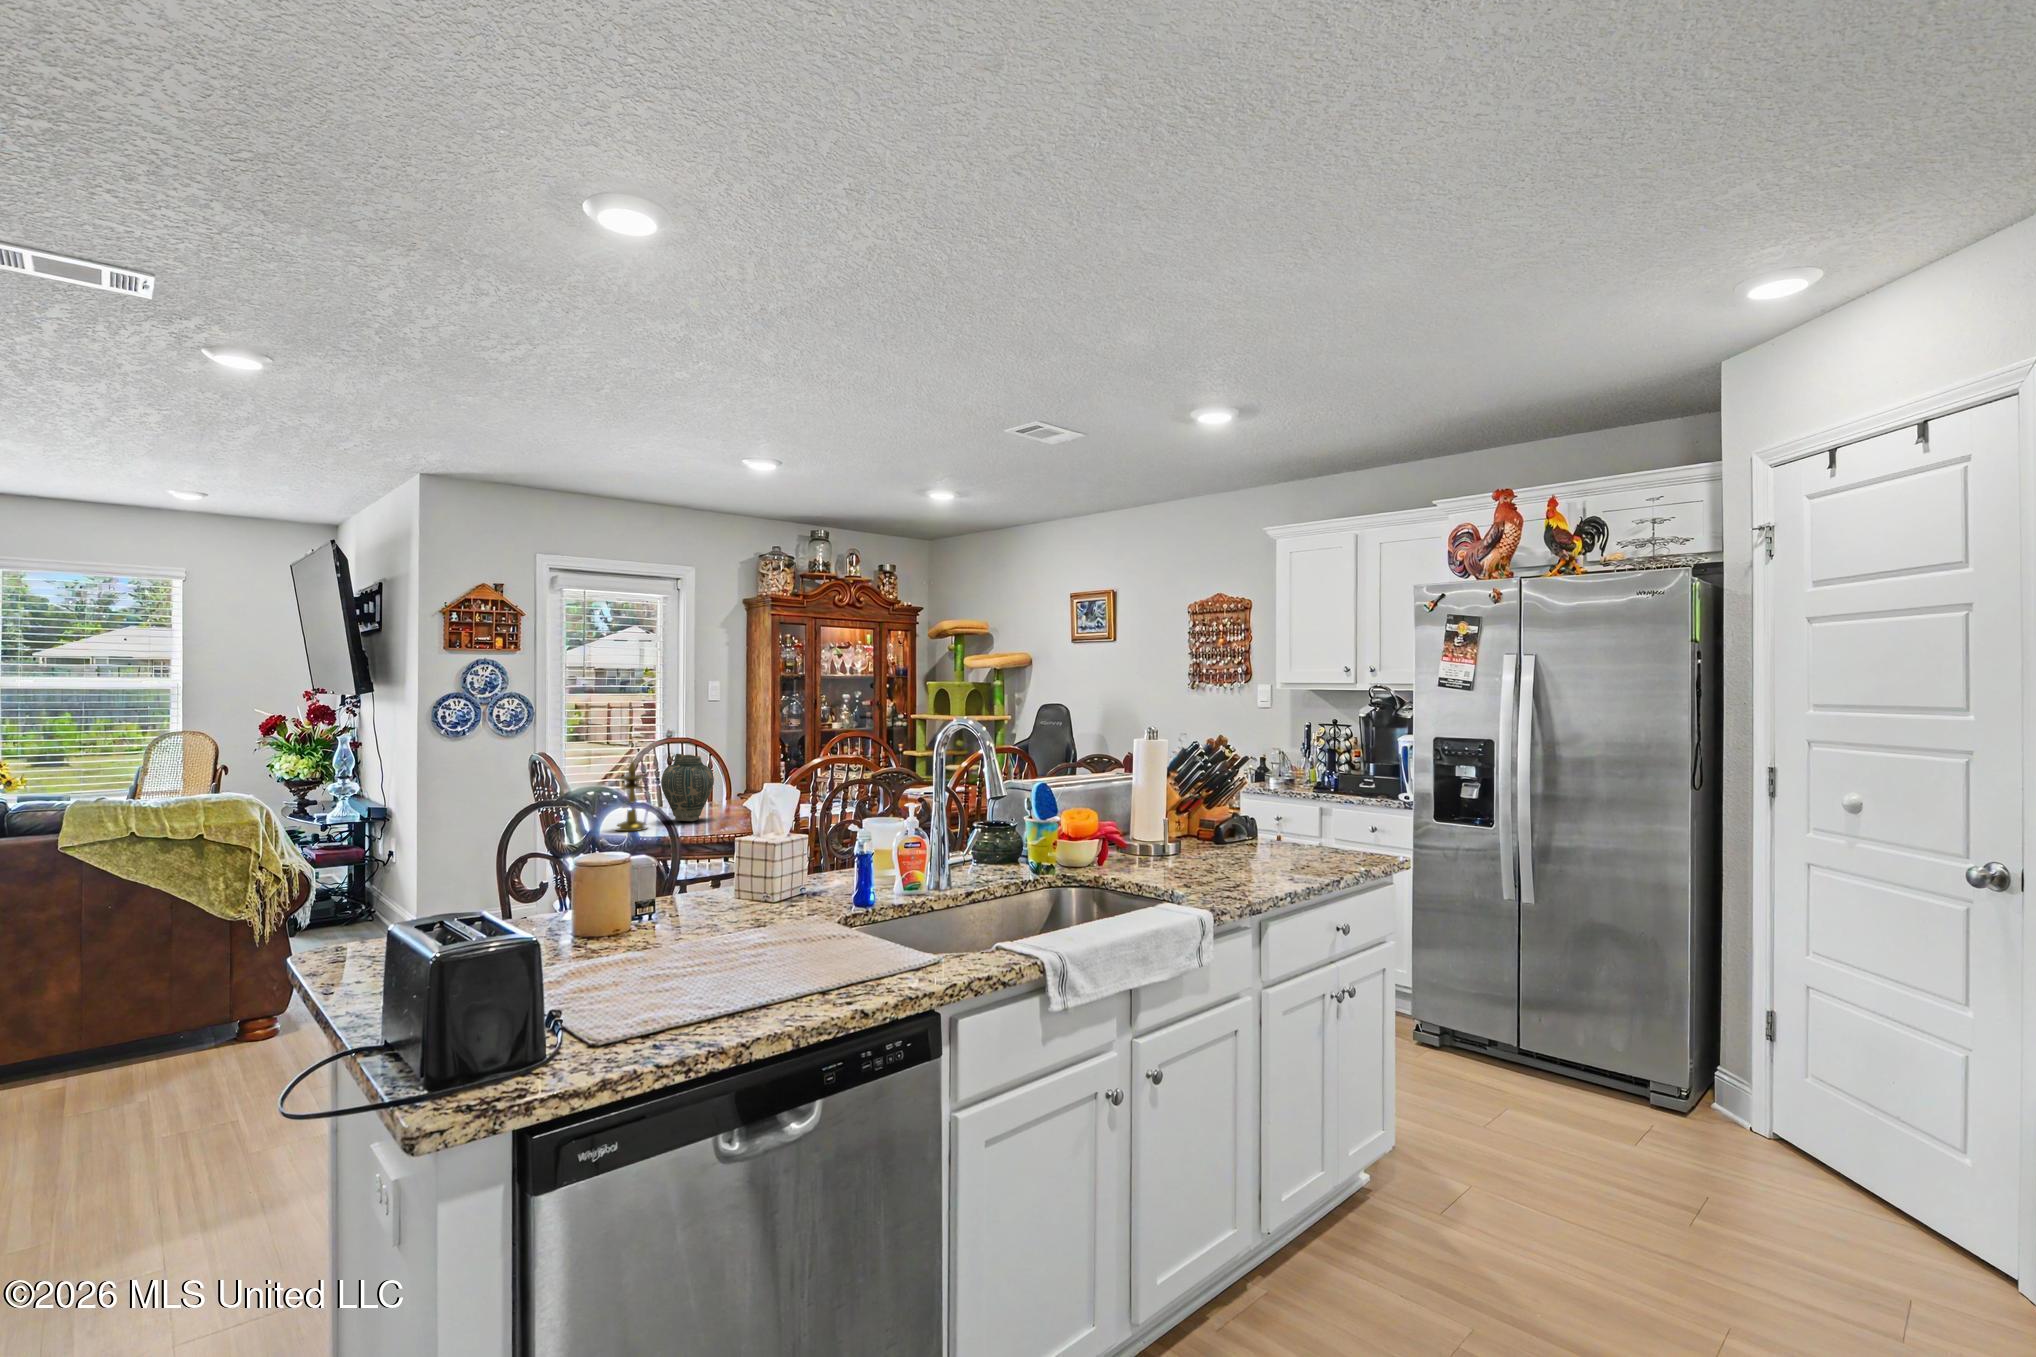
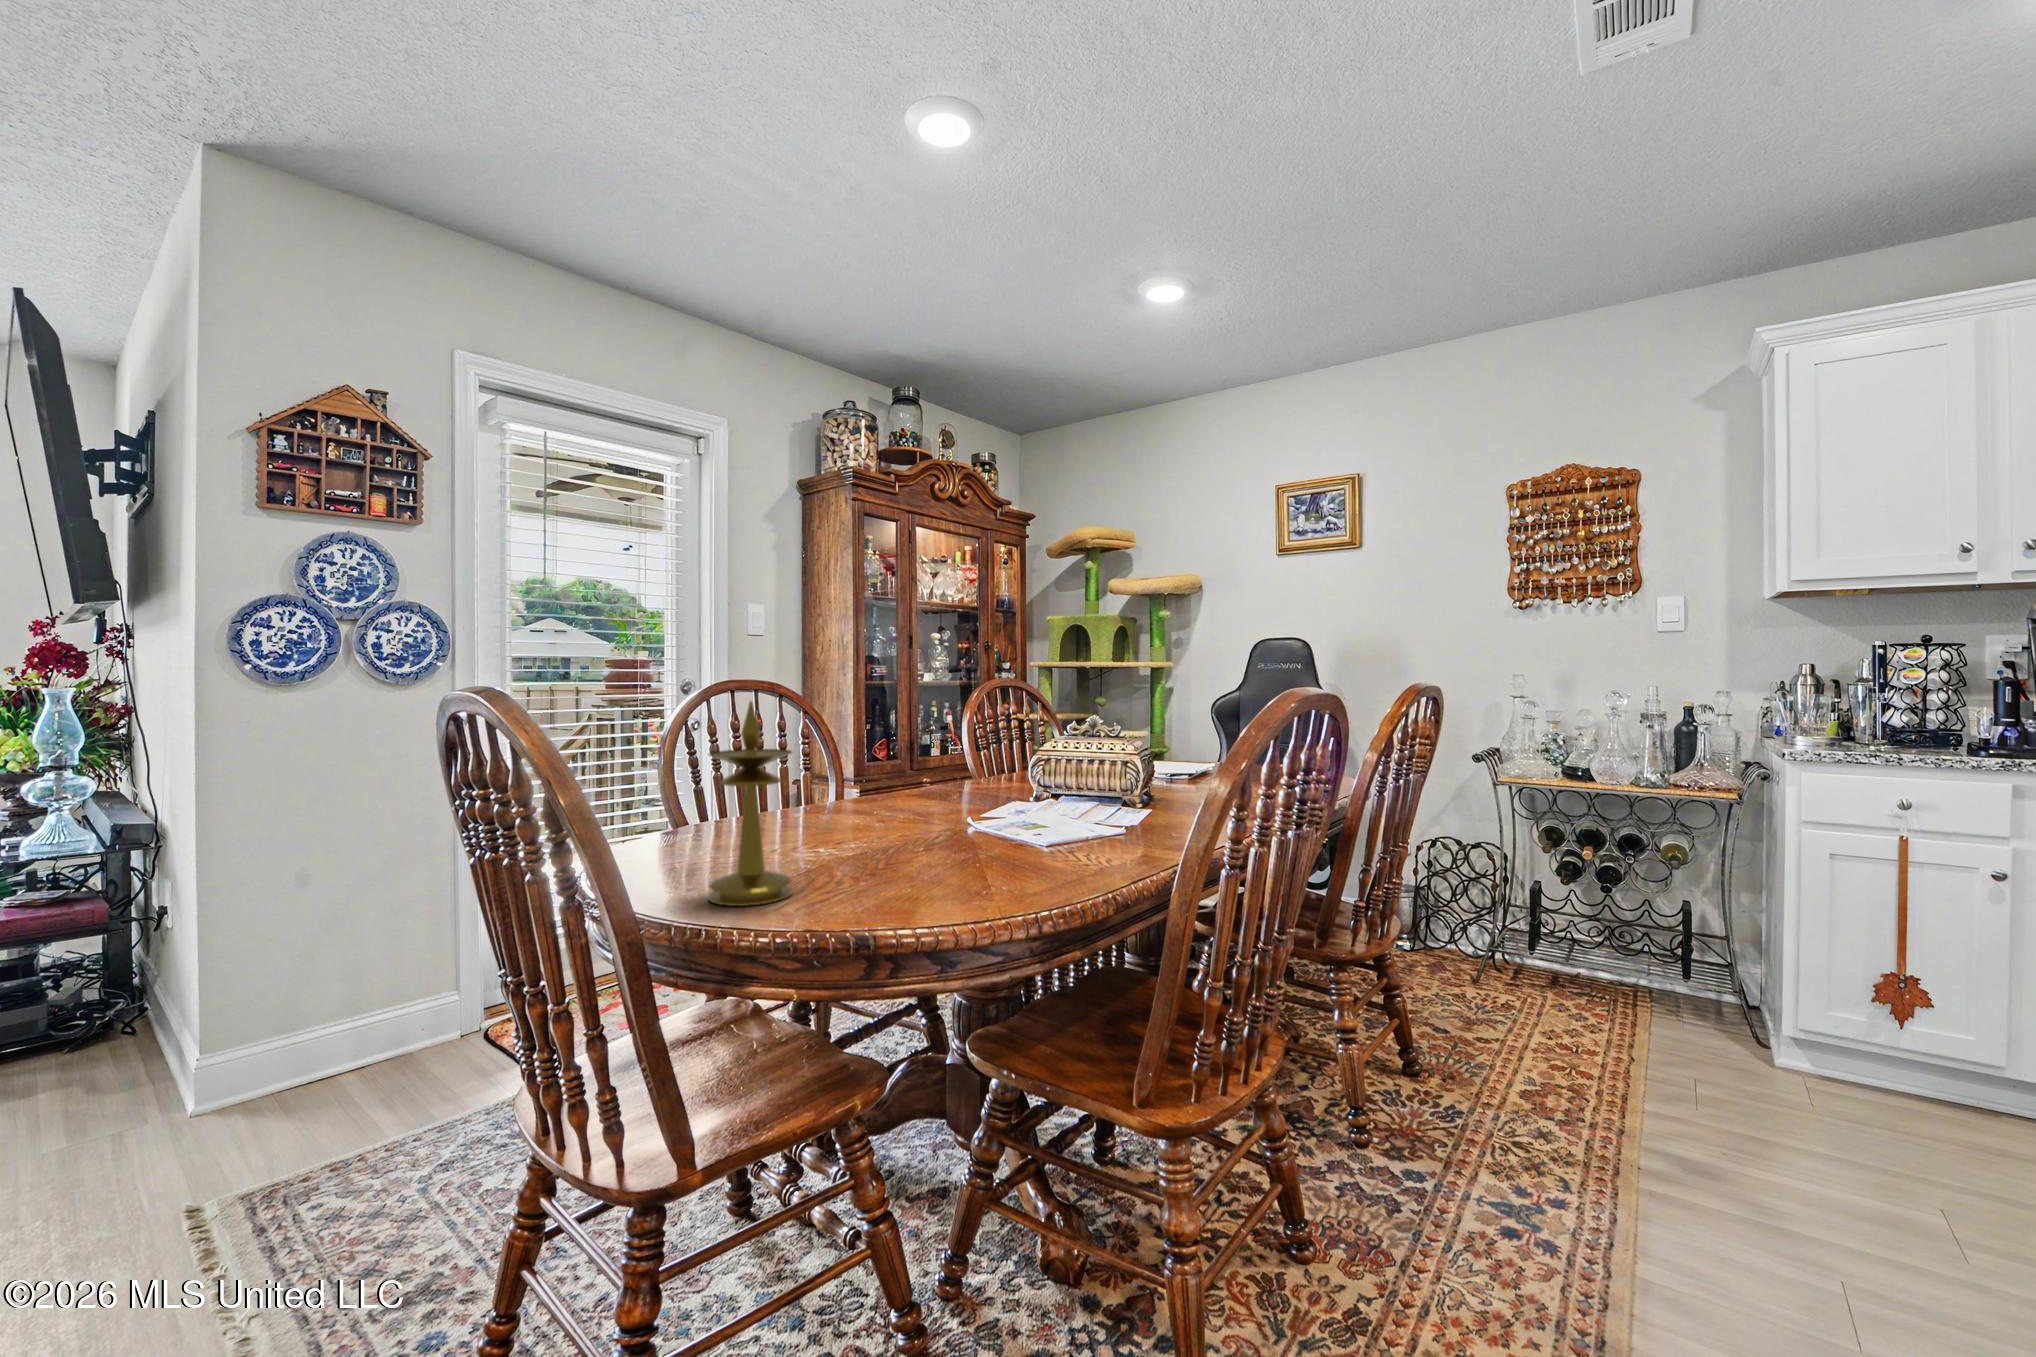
vase: present [661,754,714,821] -> none [799,695,922,860]

